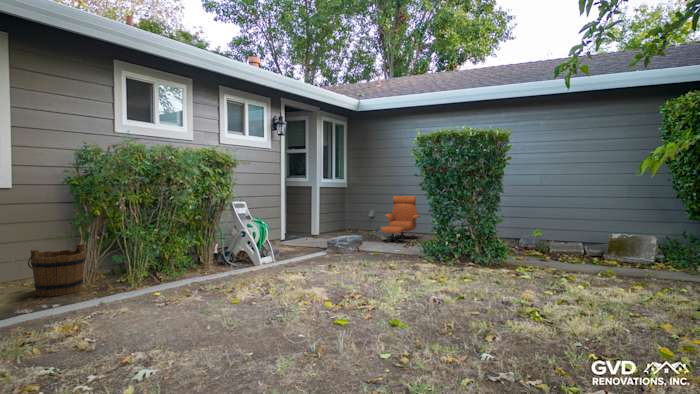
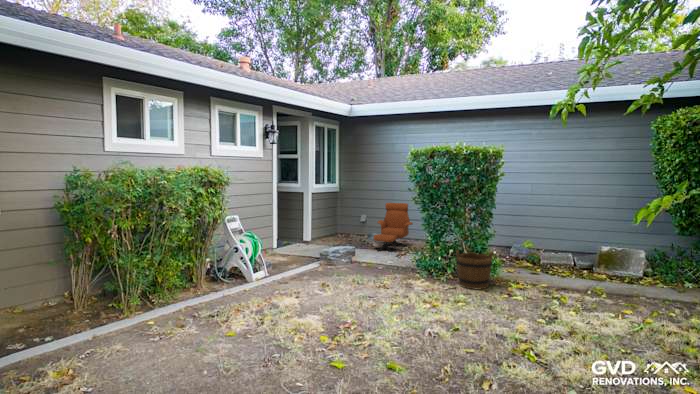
bucket: present [28,244,85,297] -> present [455,251,493,290]

